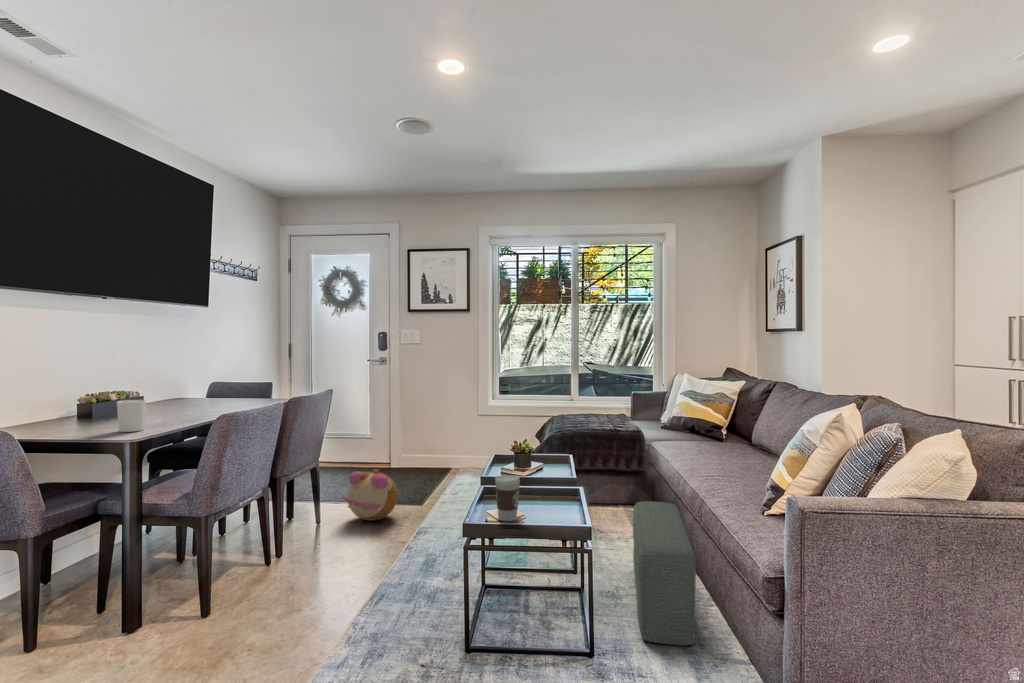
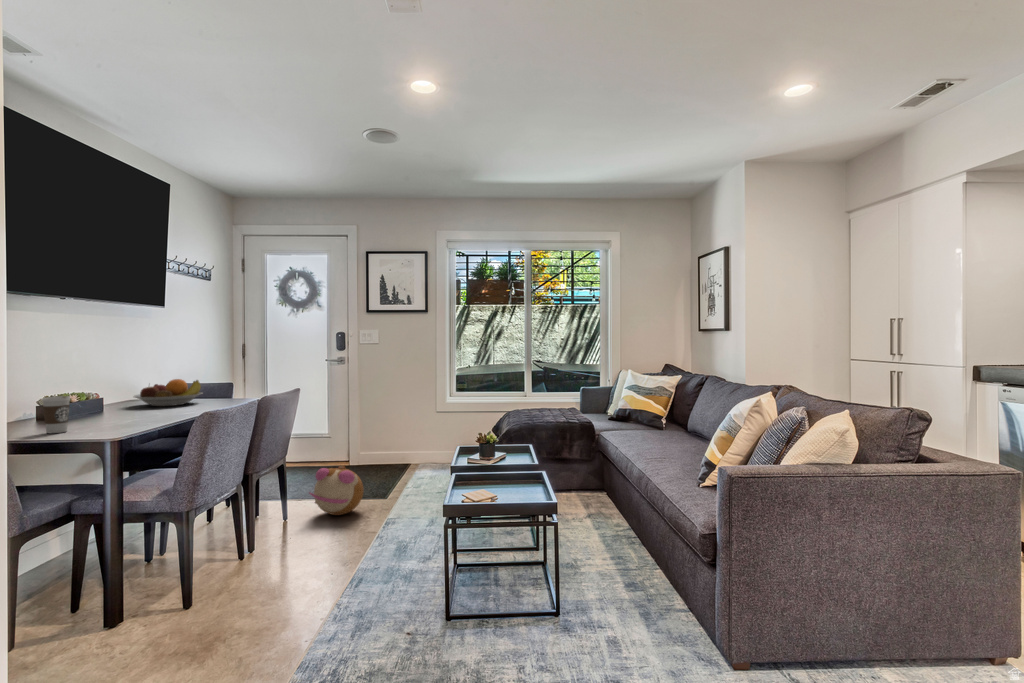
fruit bowl: none [171,377,240,404] -> present [134,379,202,406]
candle holder: present [117,400,146,432] -> none [97,401,126,433]
coffee cup: present [495,475,520,521] -> present [42,396,70,433]
pouf: present [633,501,696,646] -> none [588,483,643,601]

